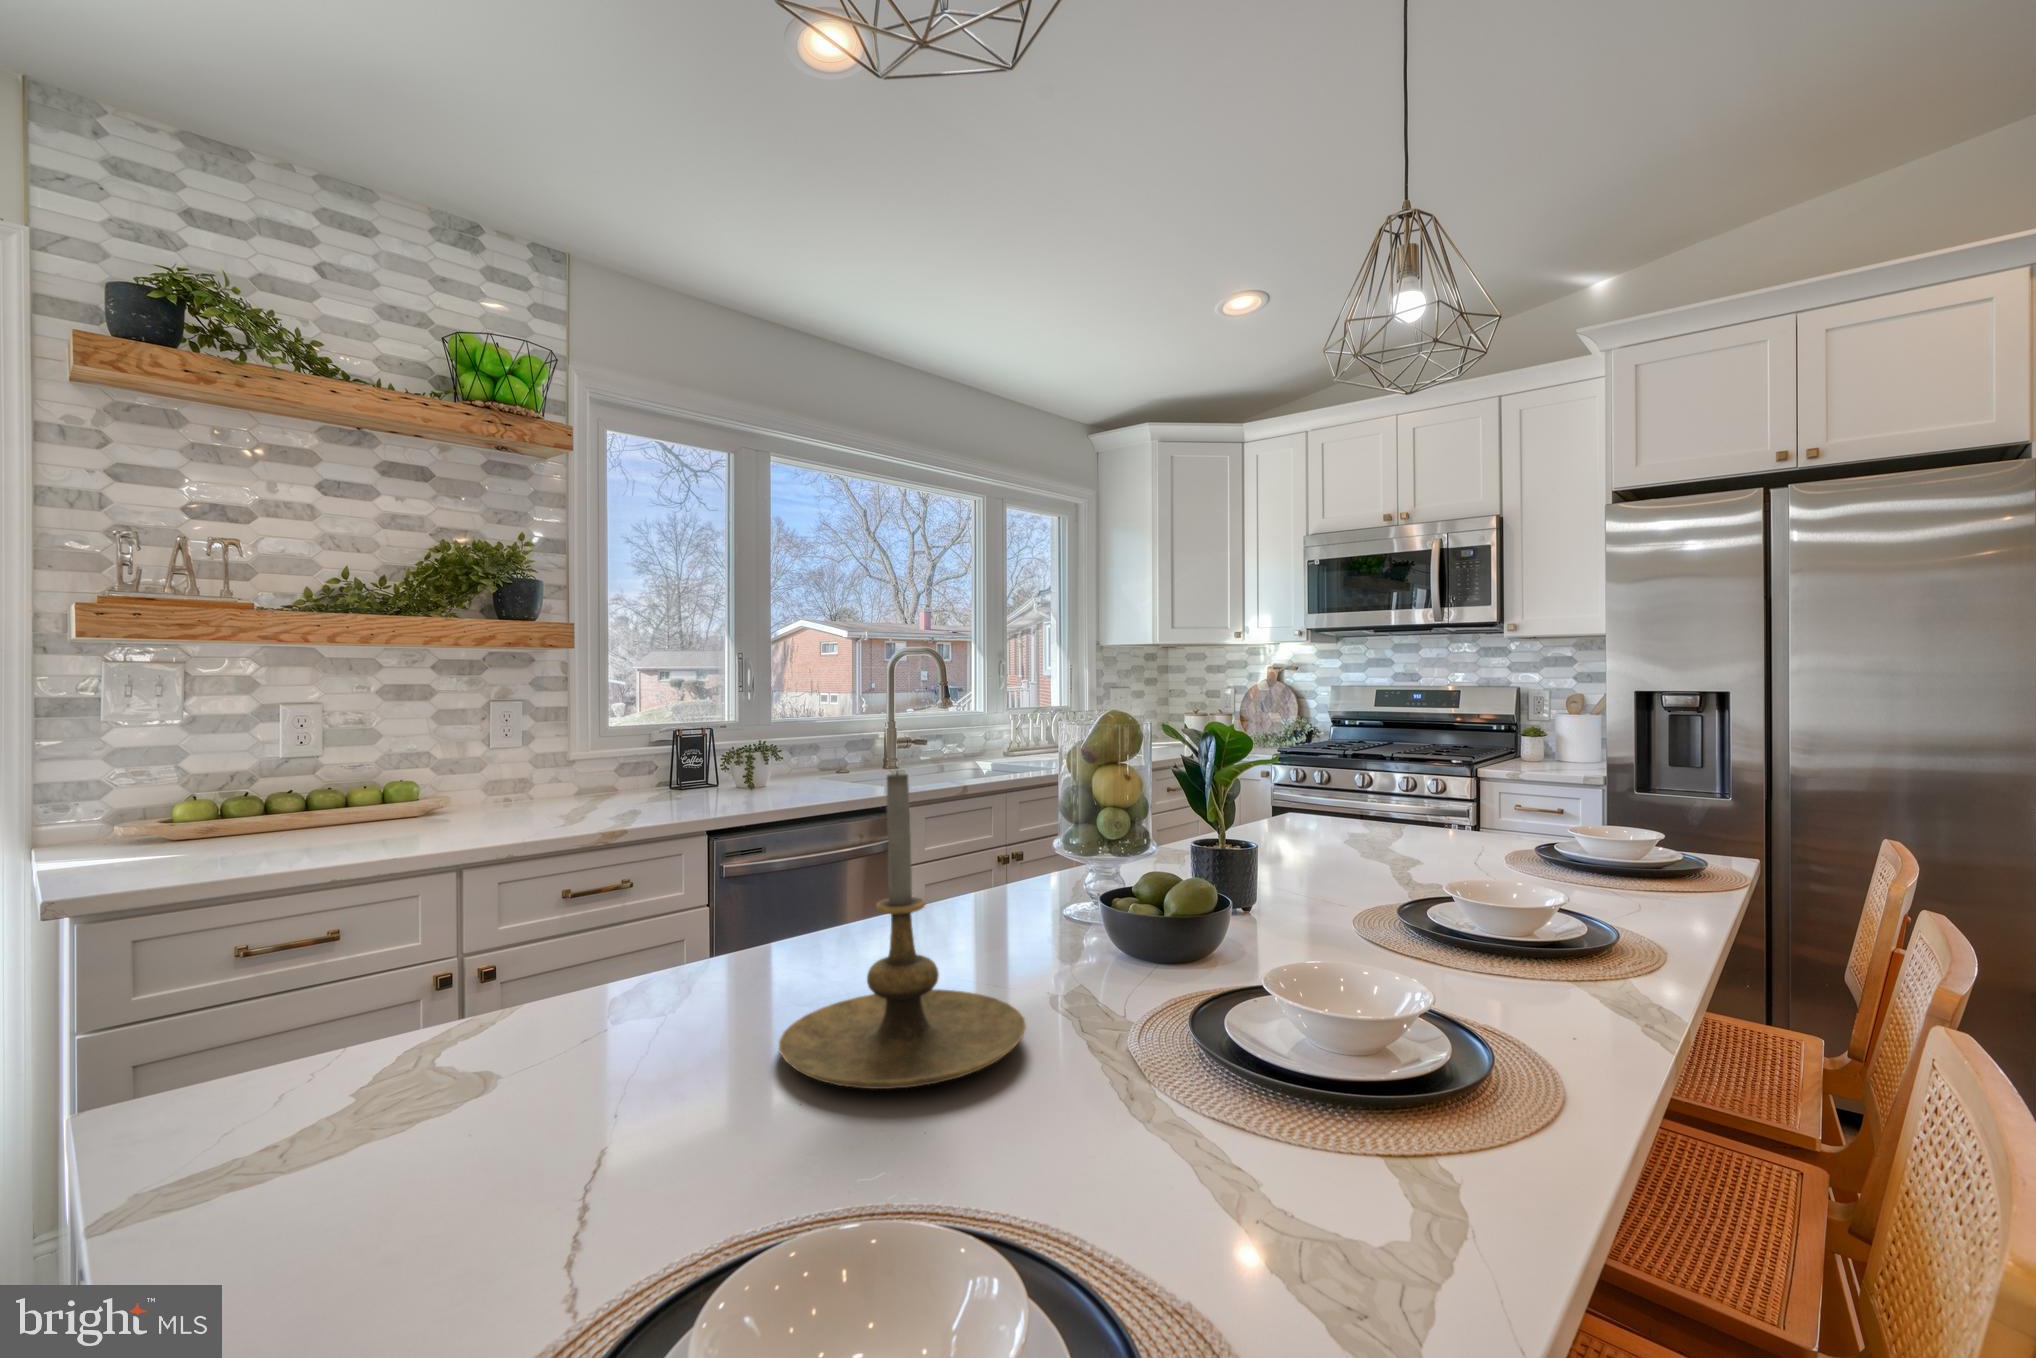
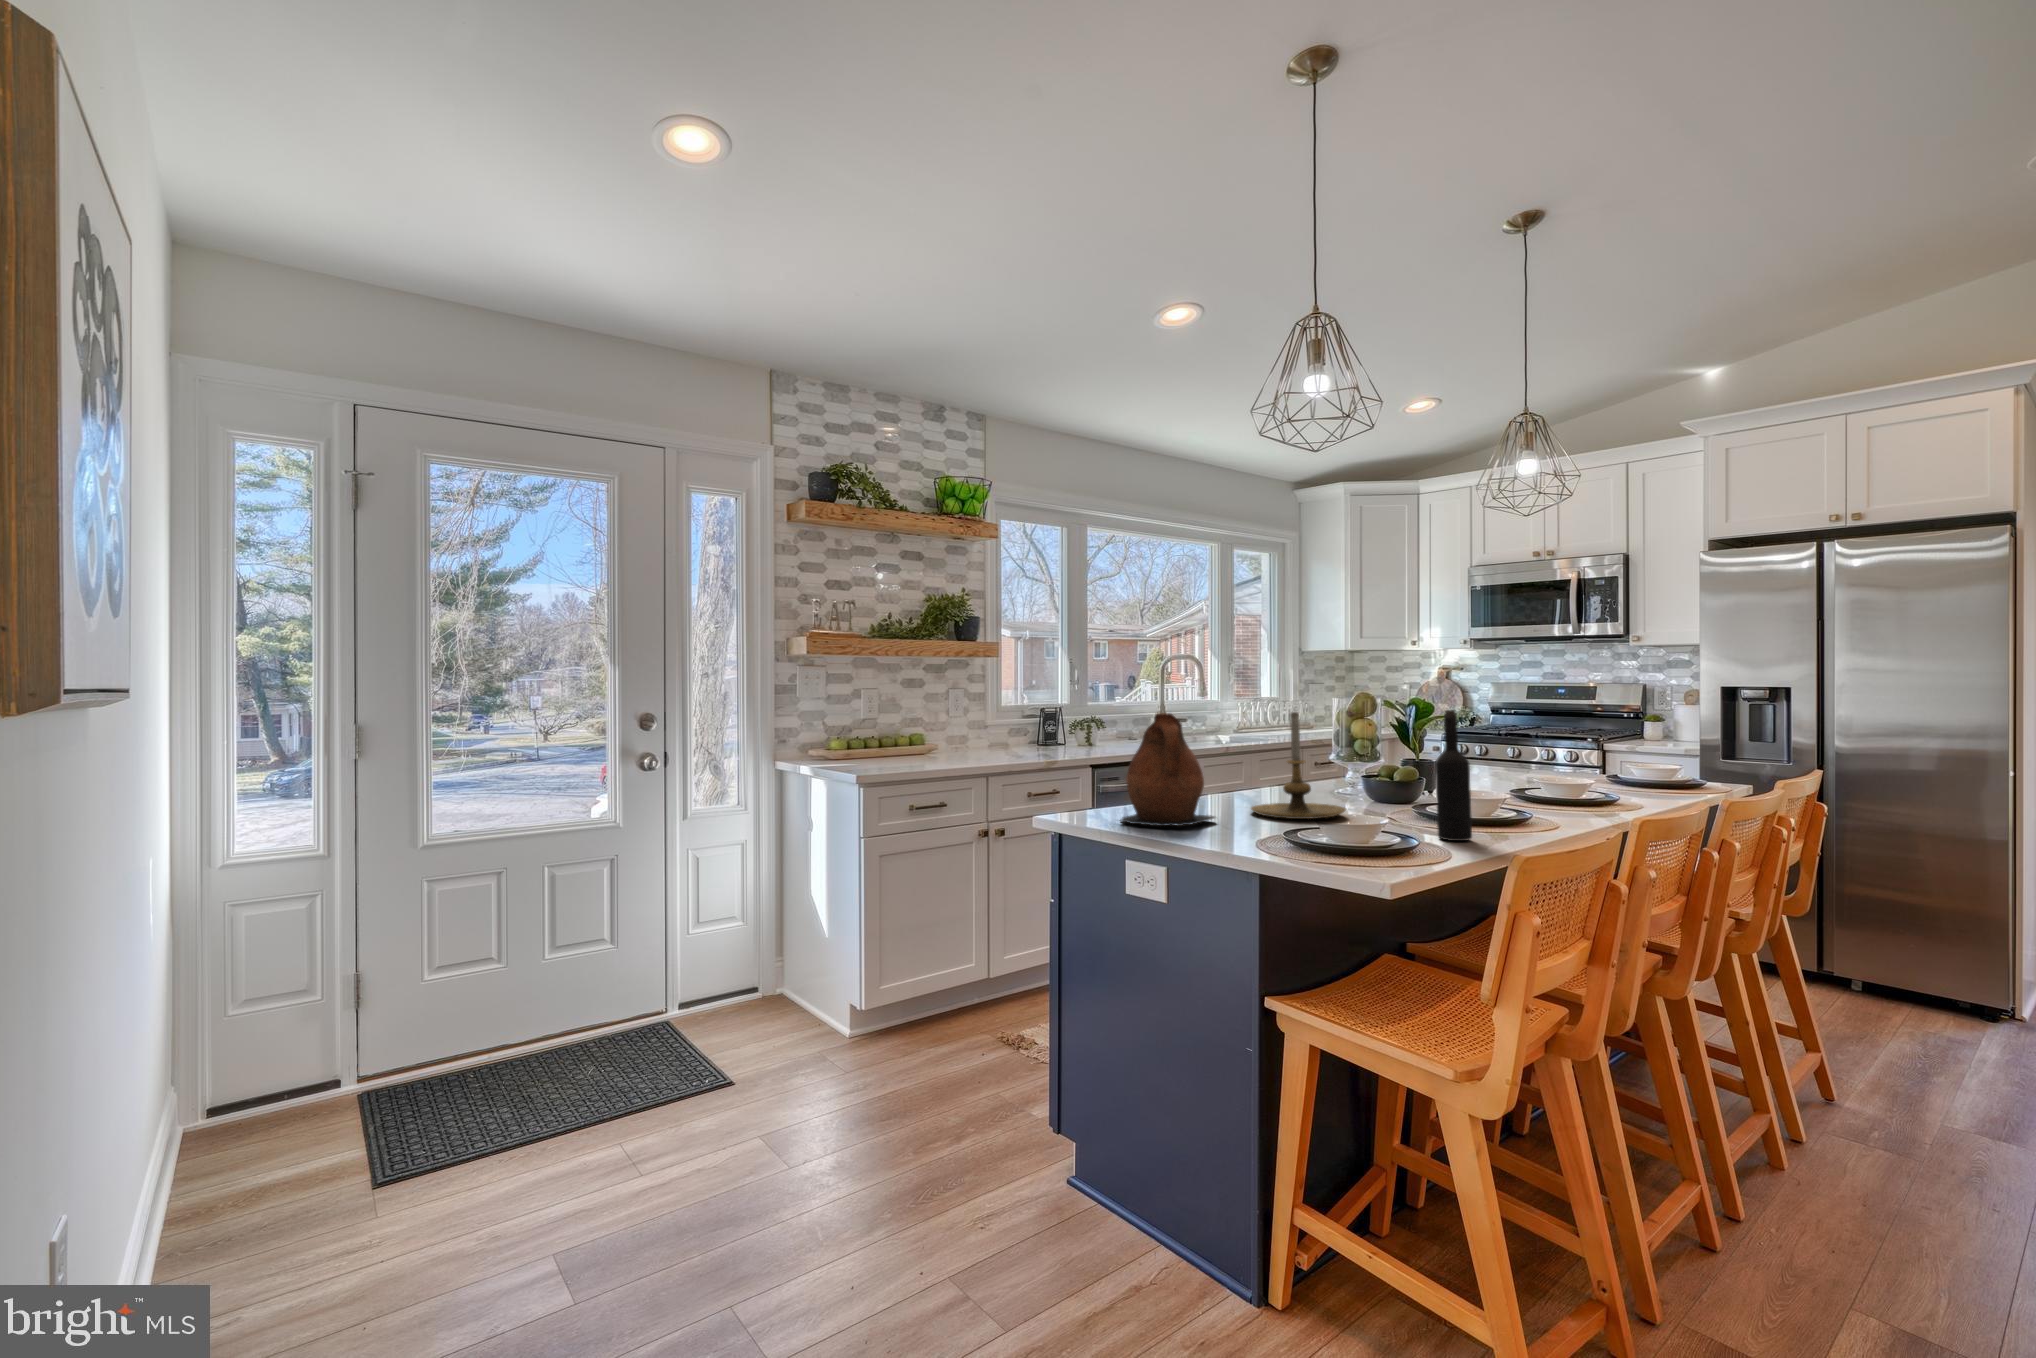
wine bottle: none [1238,791,1360,1266] -> present [1435,710,1472,841]
ceramic pitcher: none [216,805,616,1228] -> present [1121,713,1215,826]

